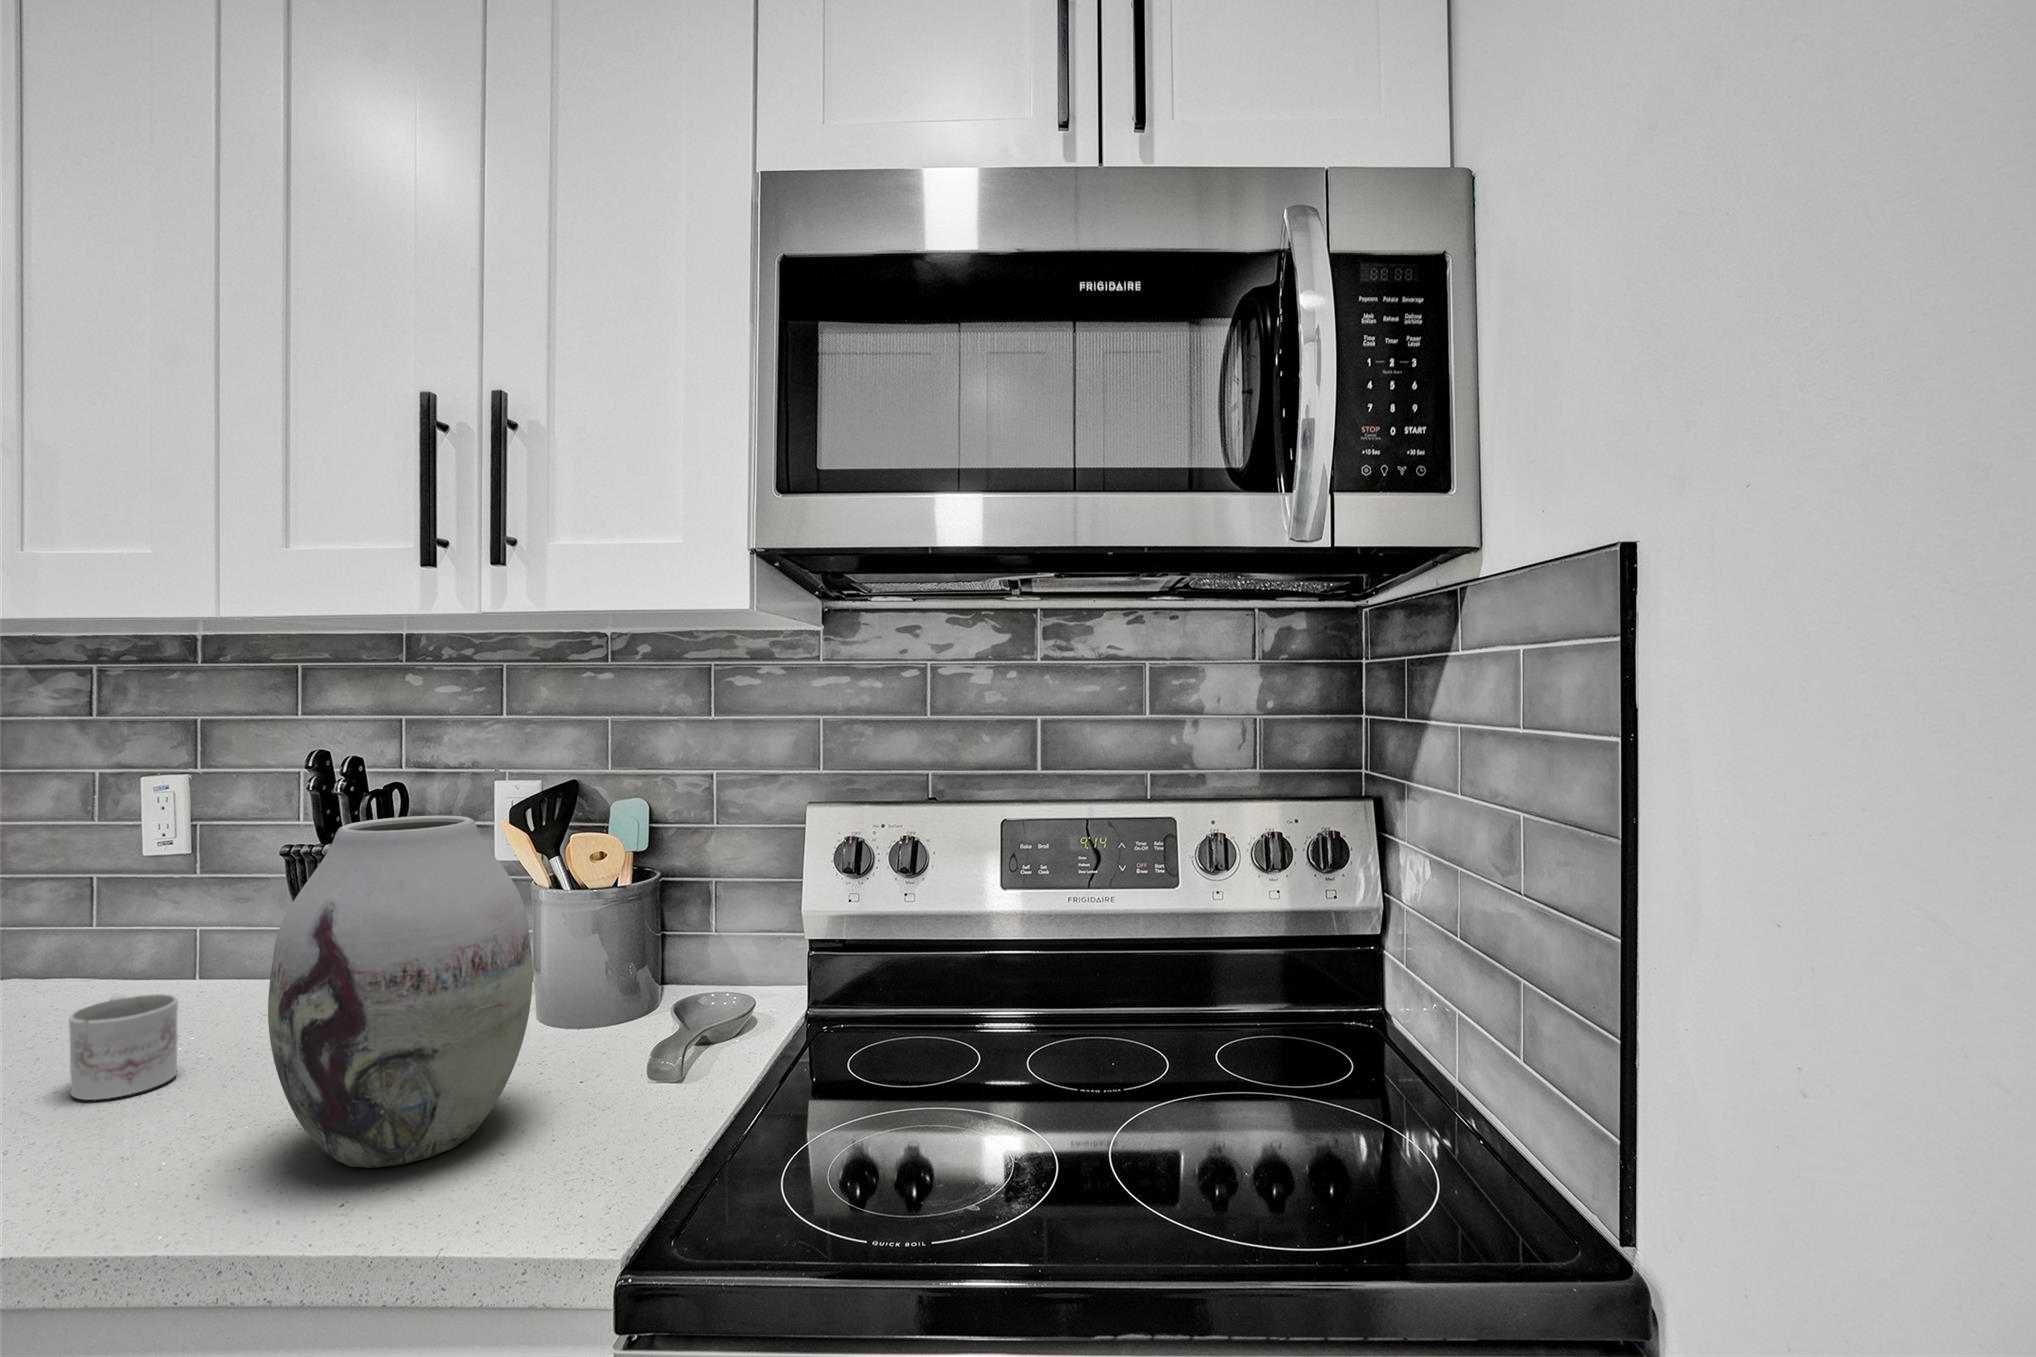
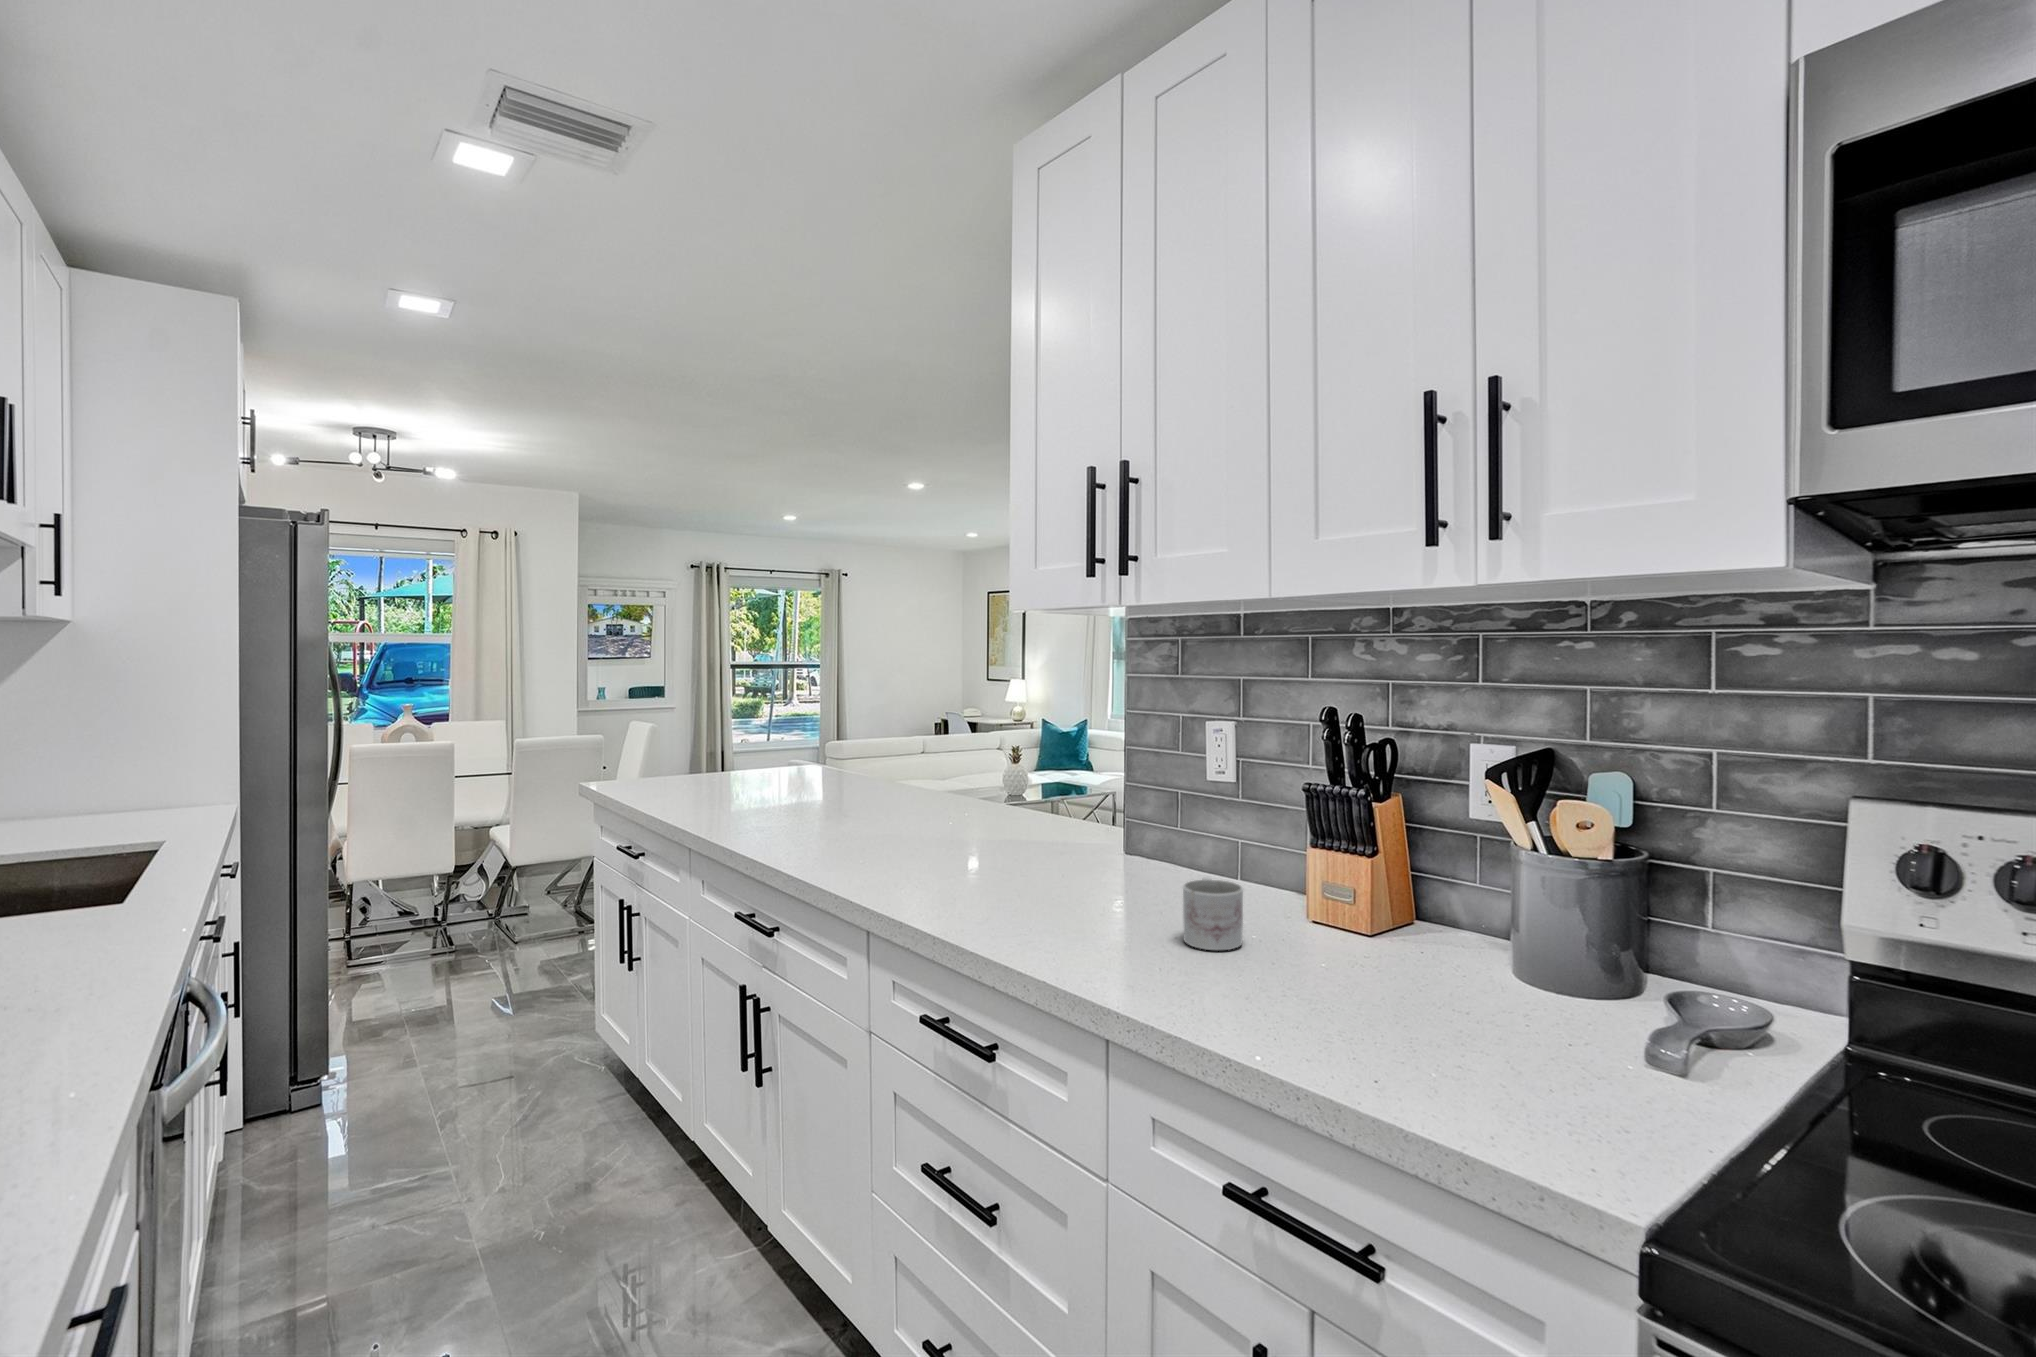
vase: present [268,816,533,1168] -> none [1318,767,1531,1070]

